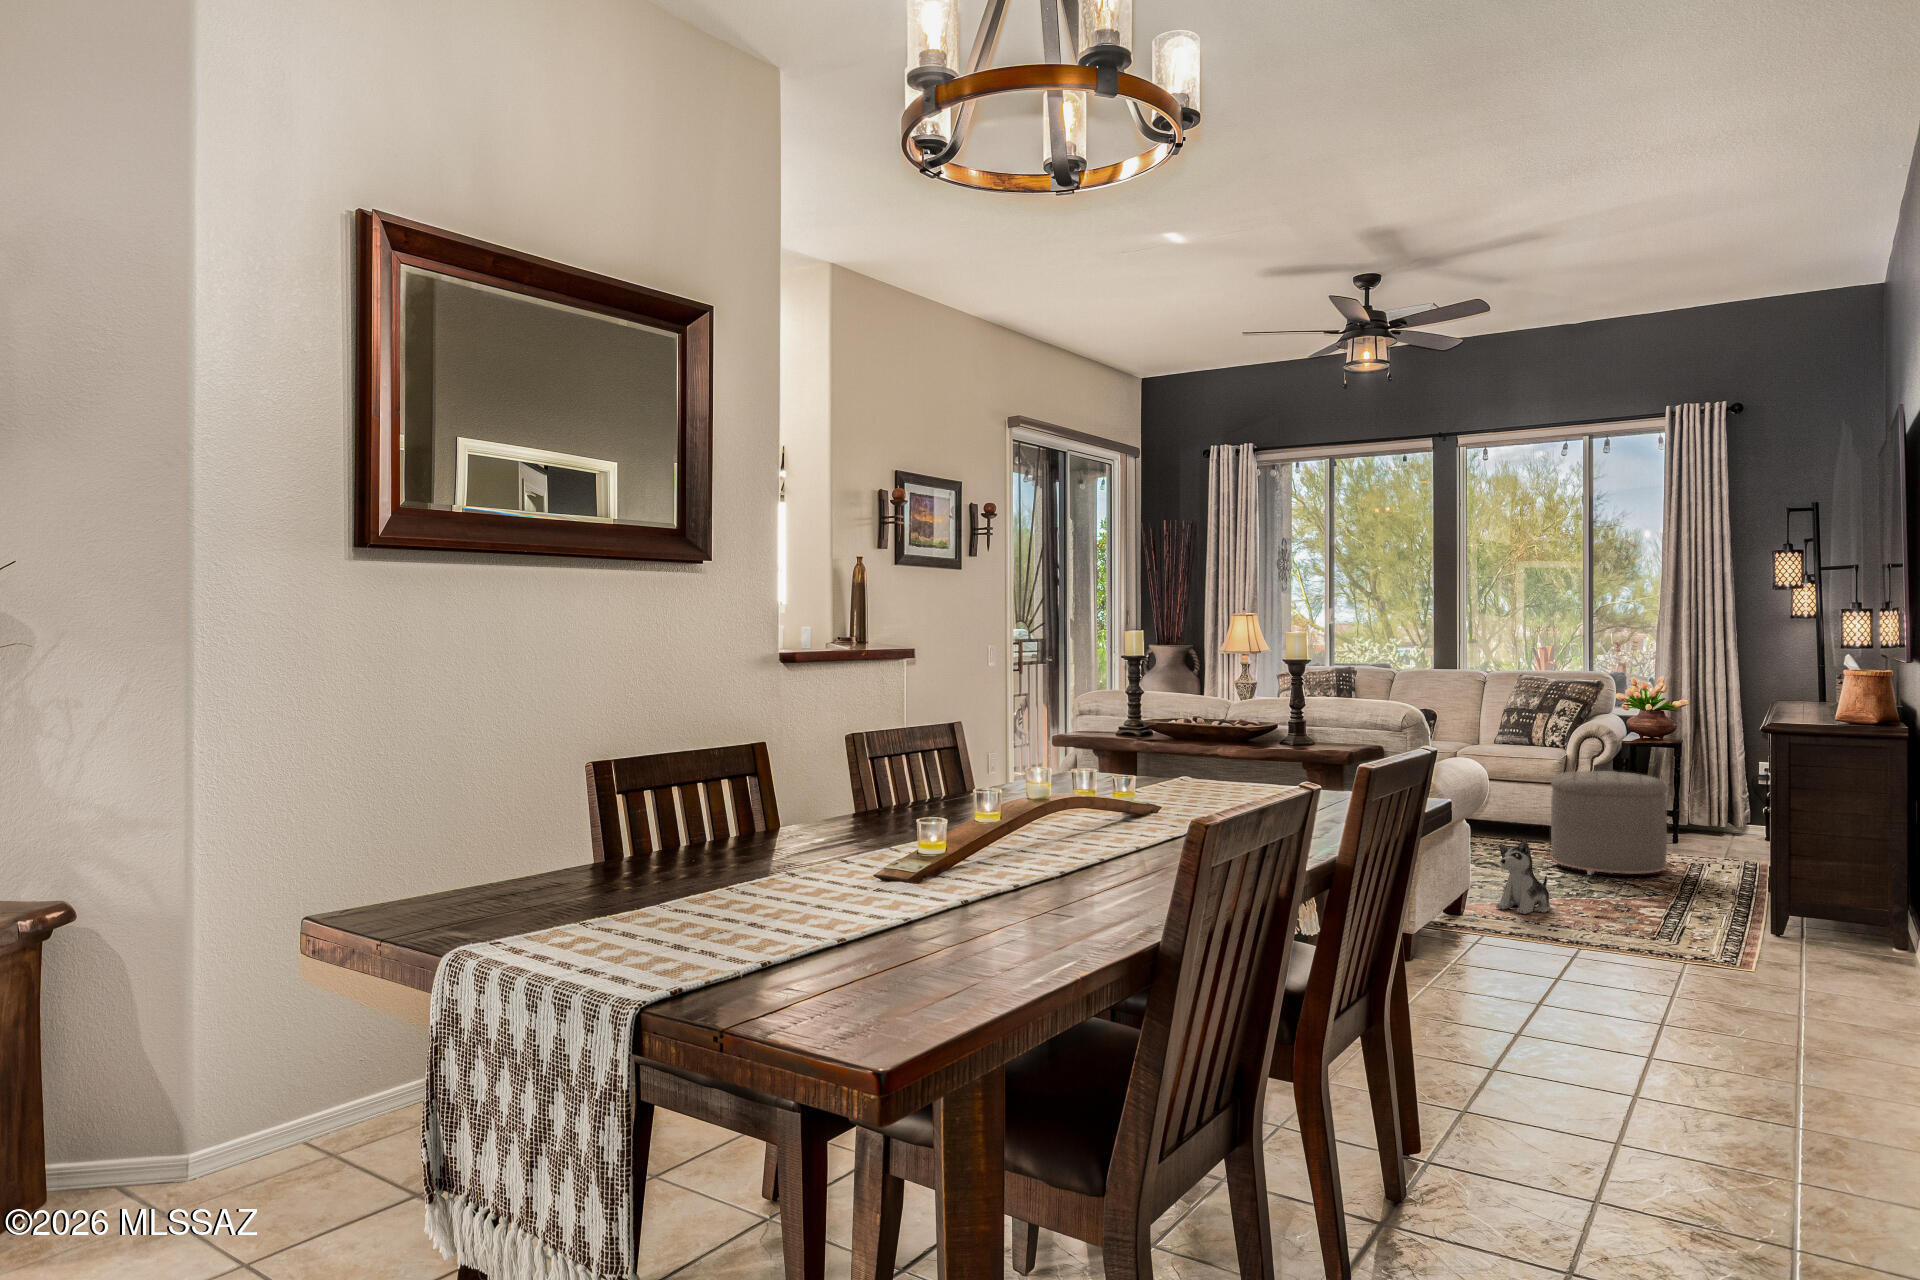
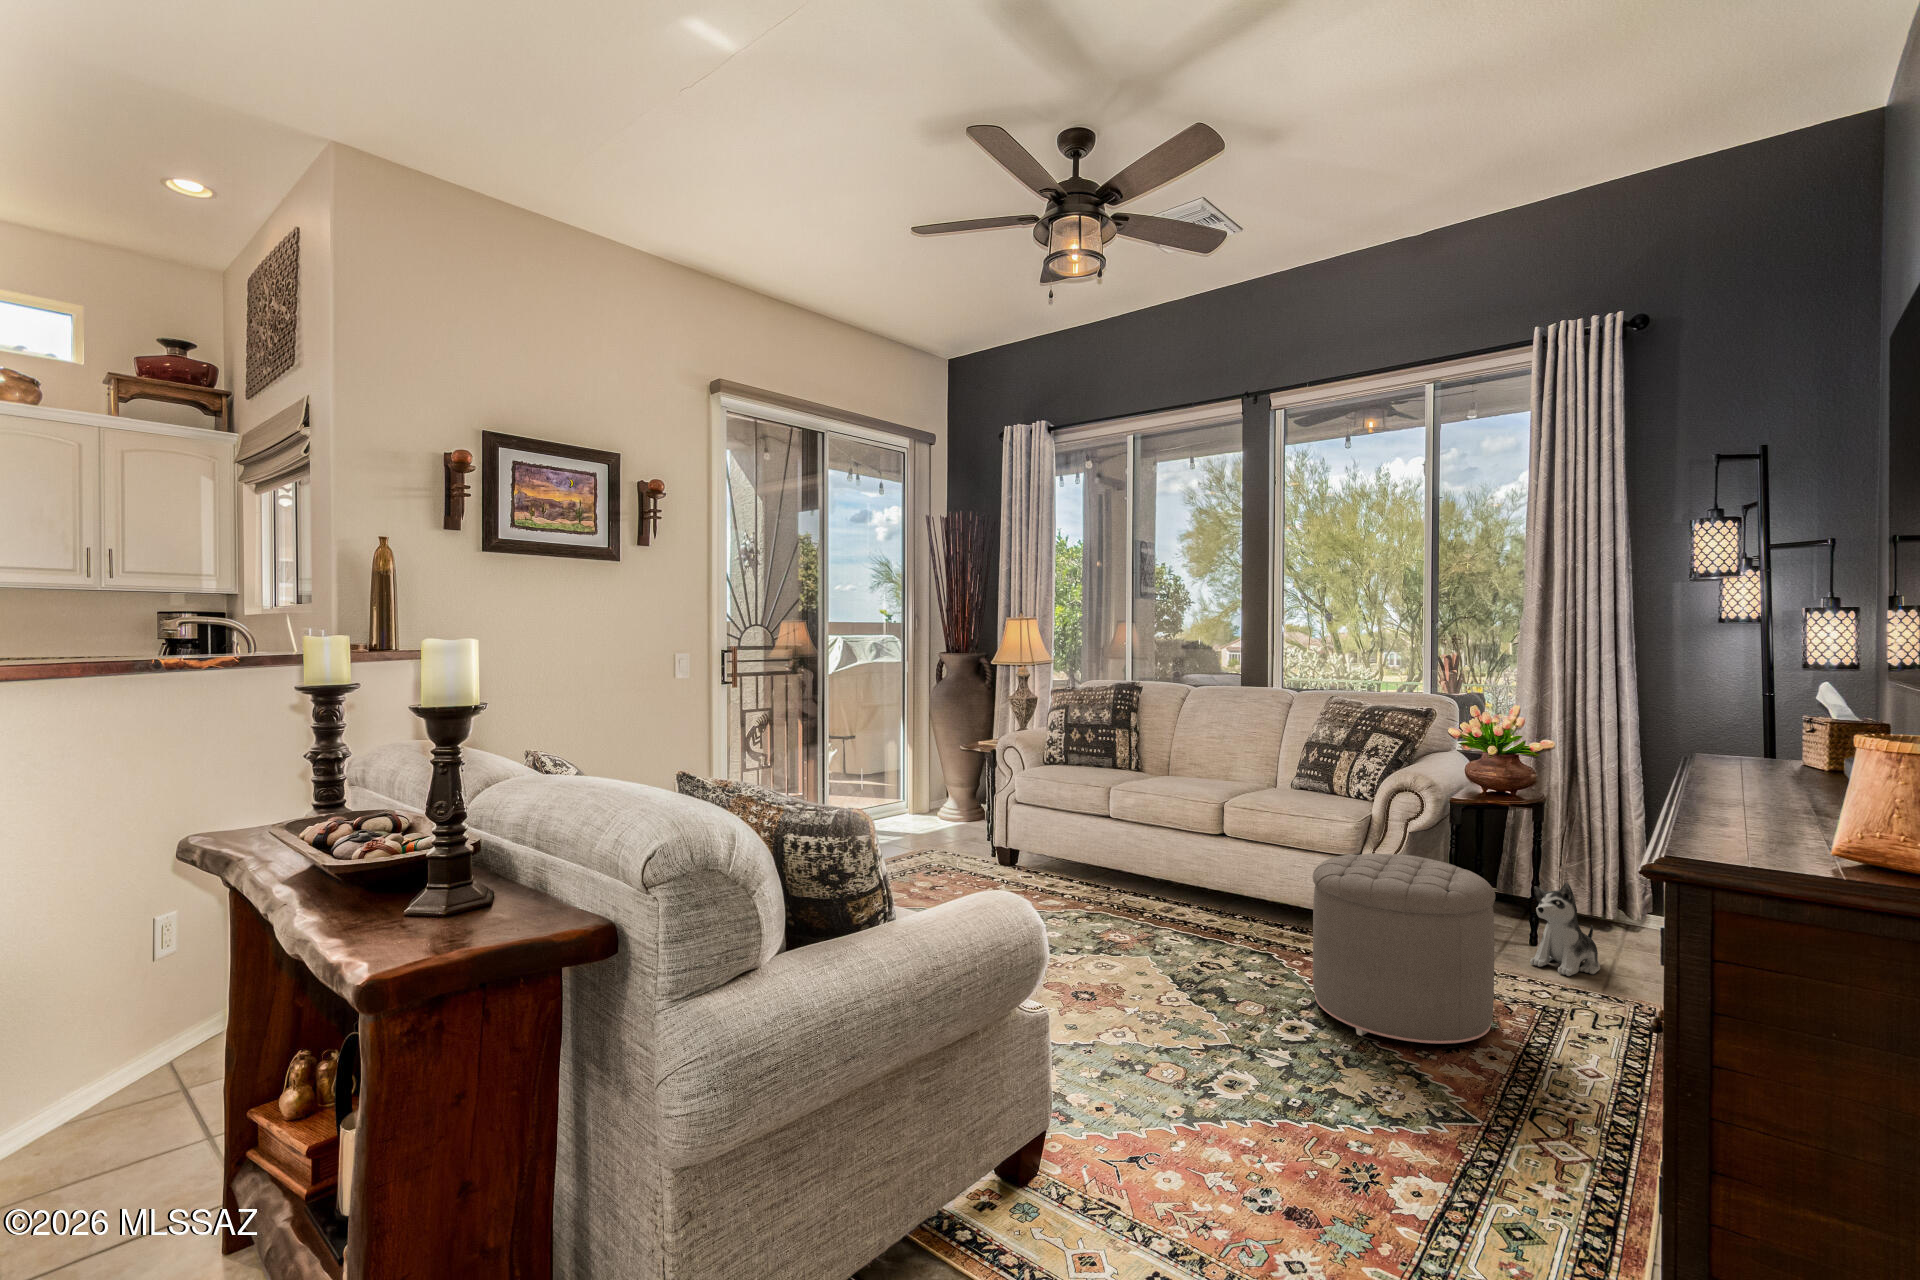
plush toy: present [1496,839,1550,914] -> present [1530,883,1600,976]

